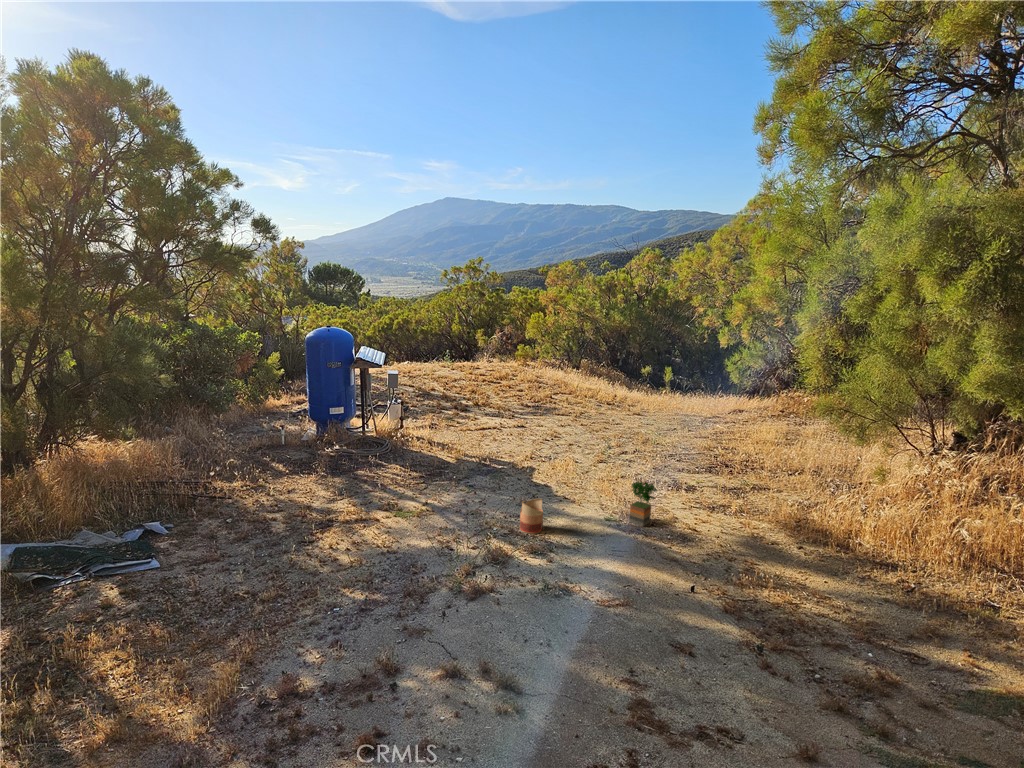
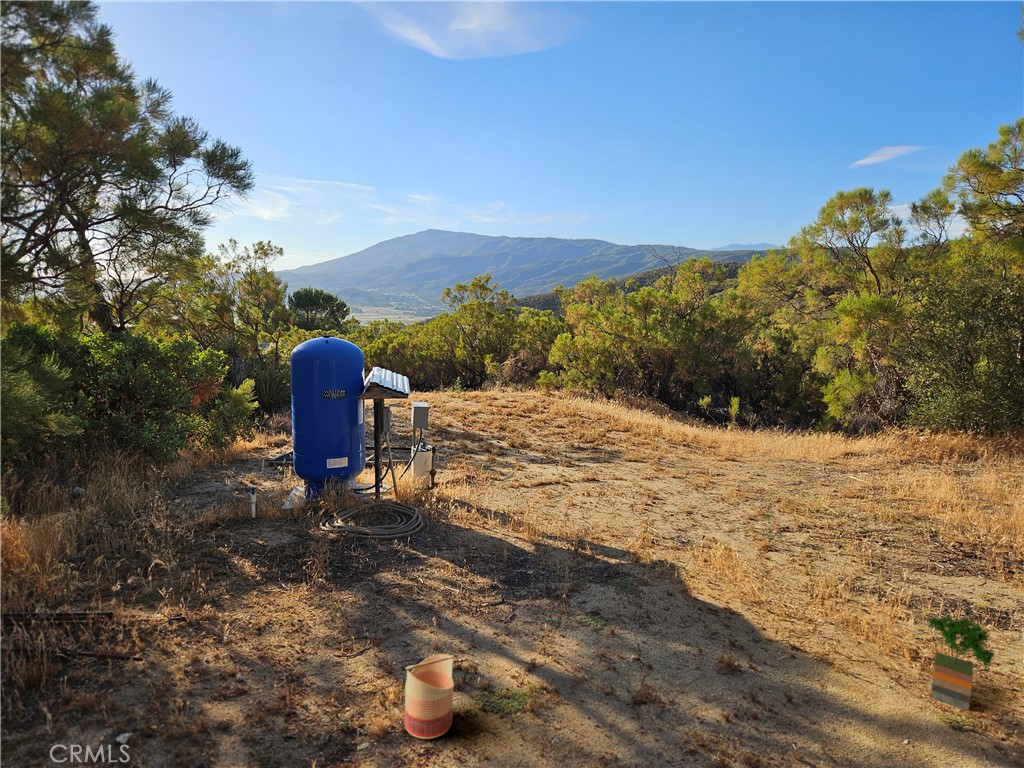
basket: present [520,499,543,534] -> present [404,654,454,739]

